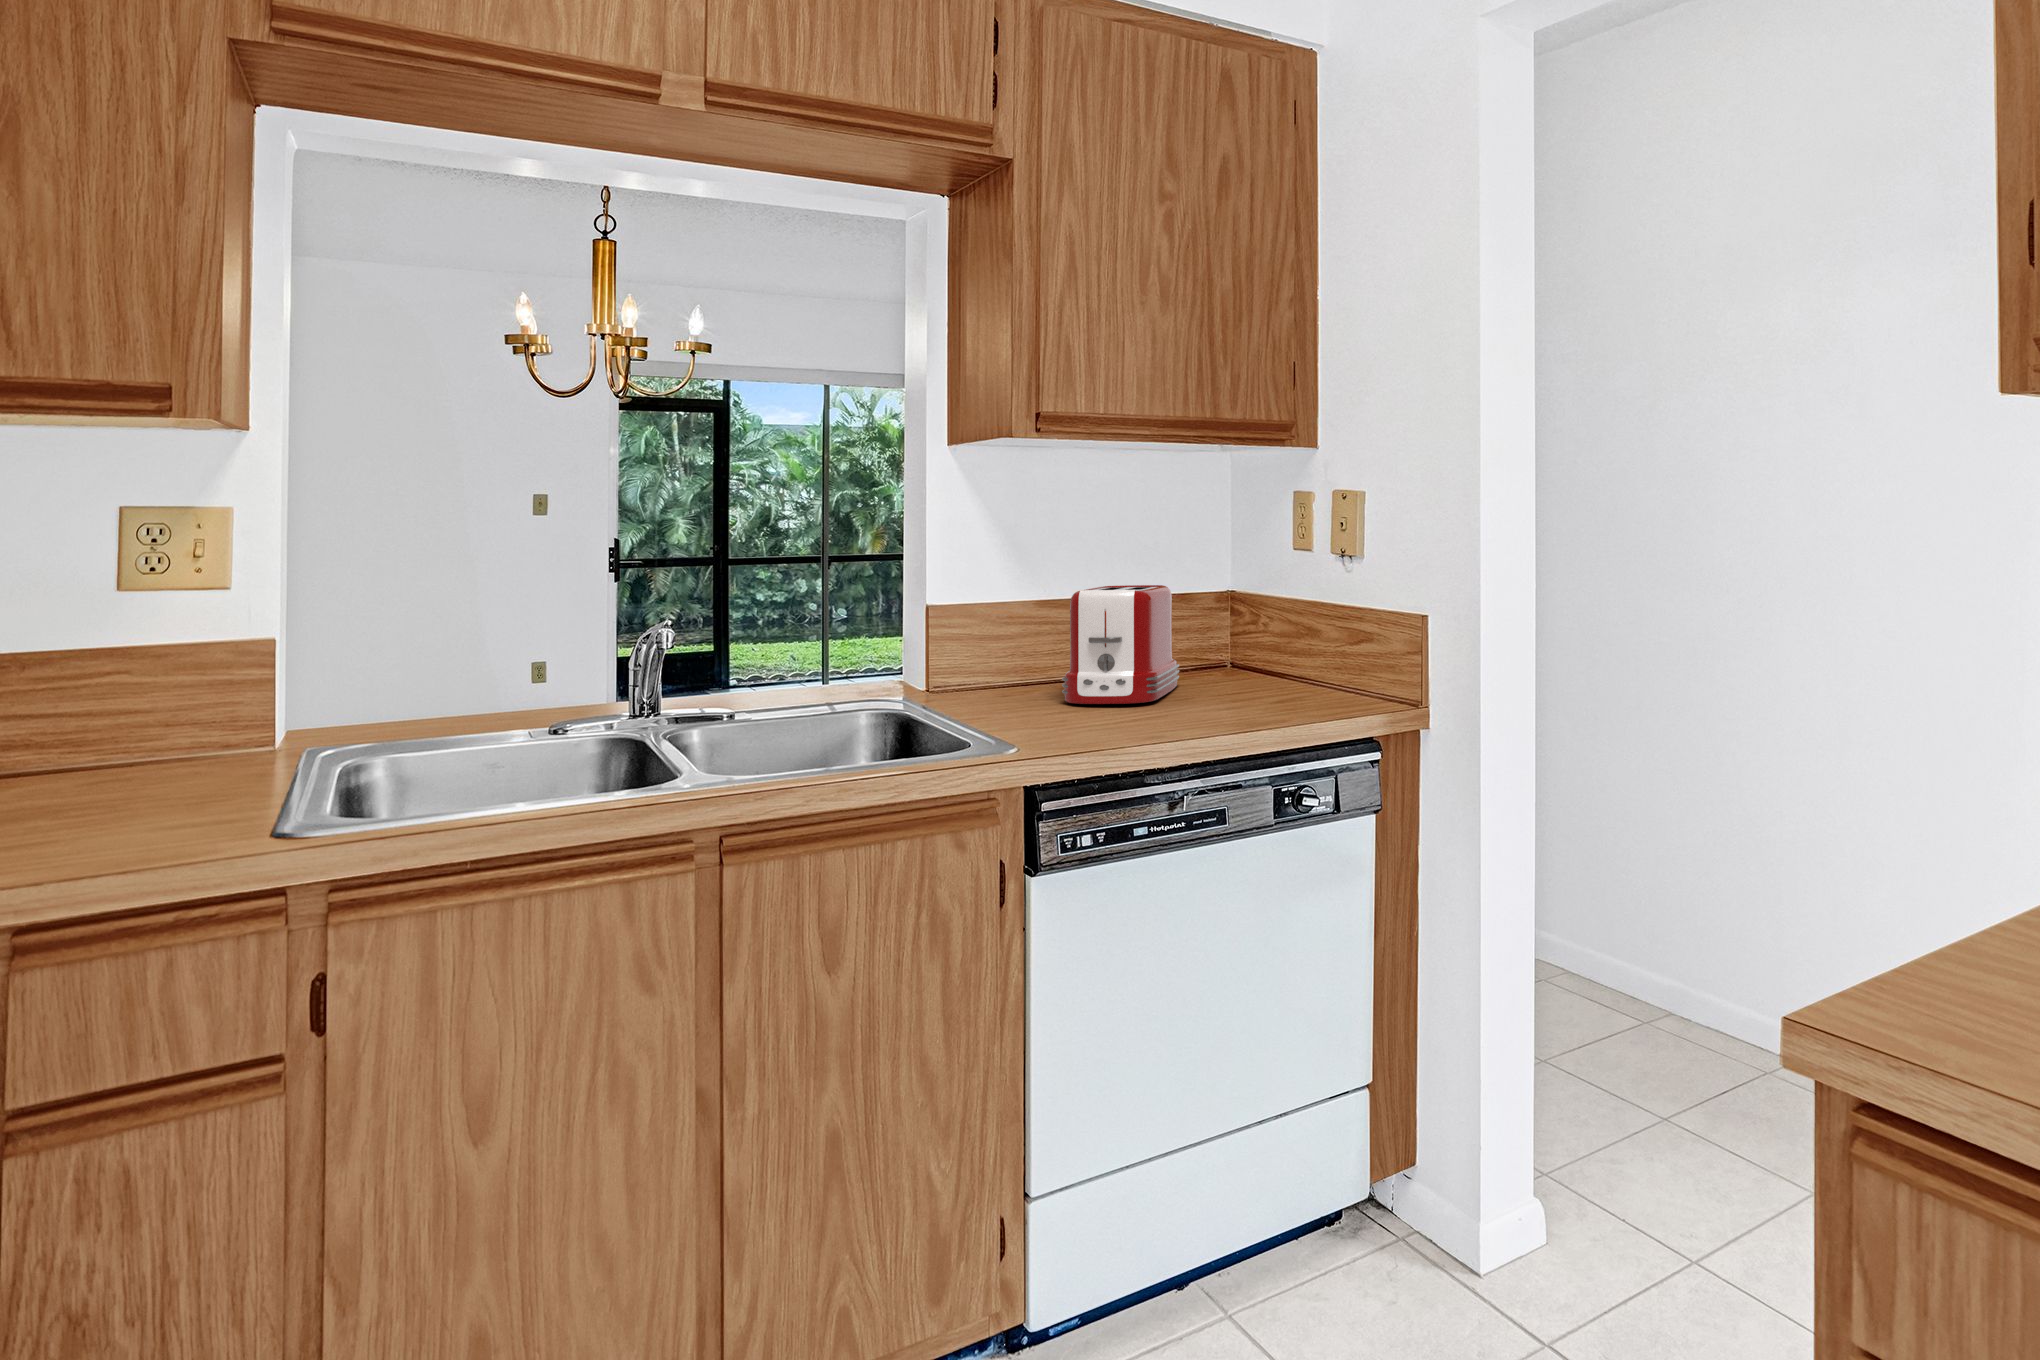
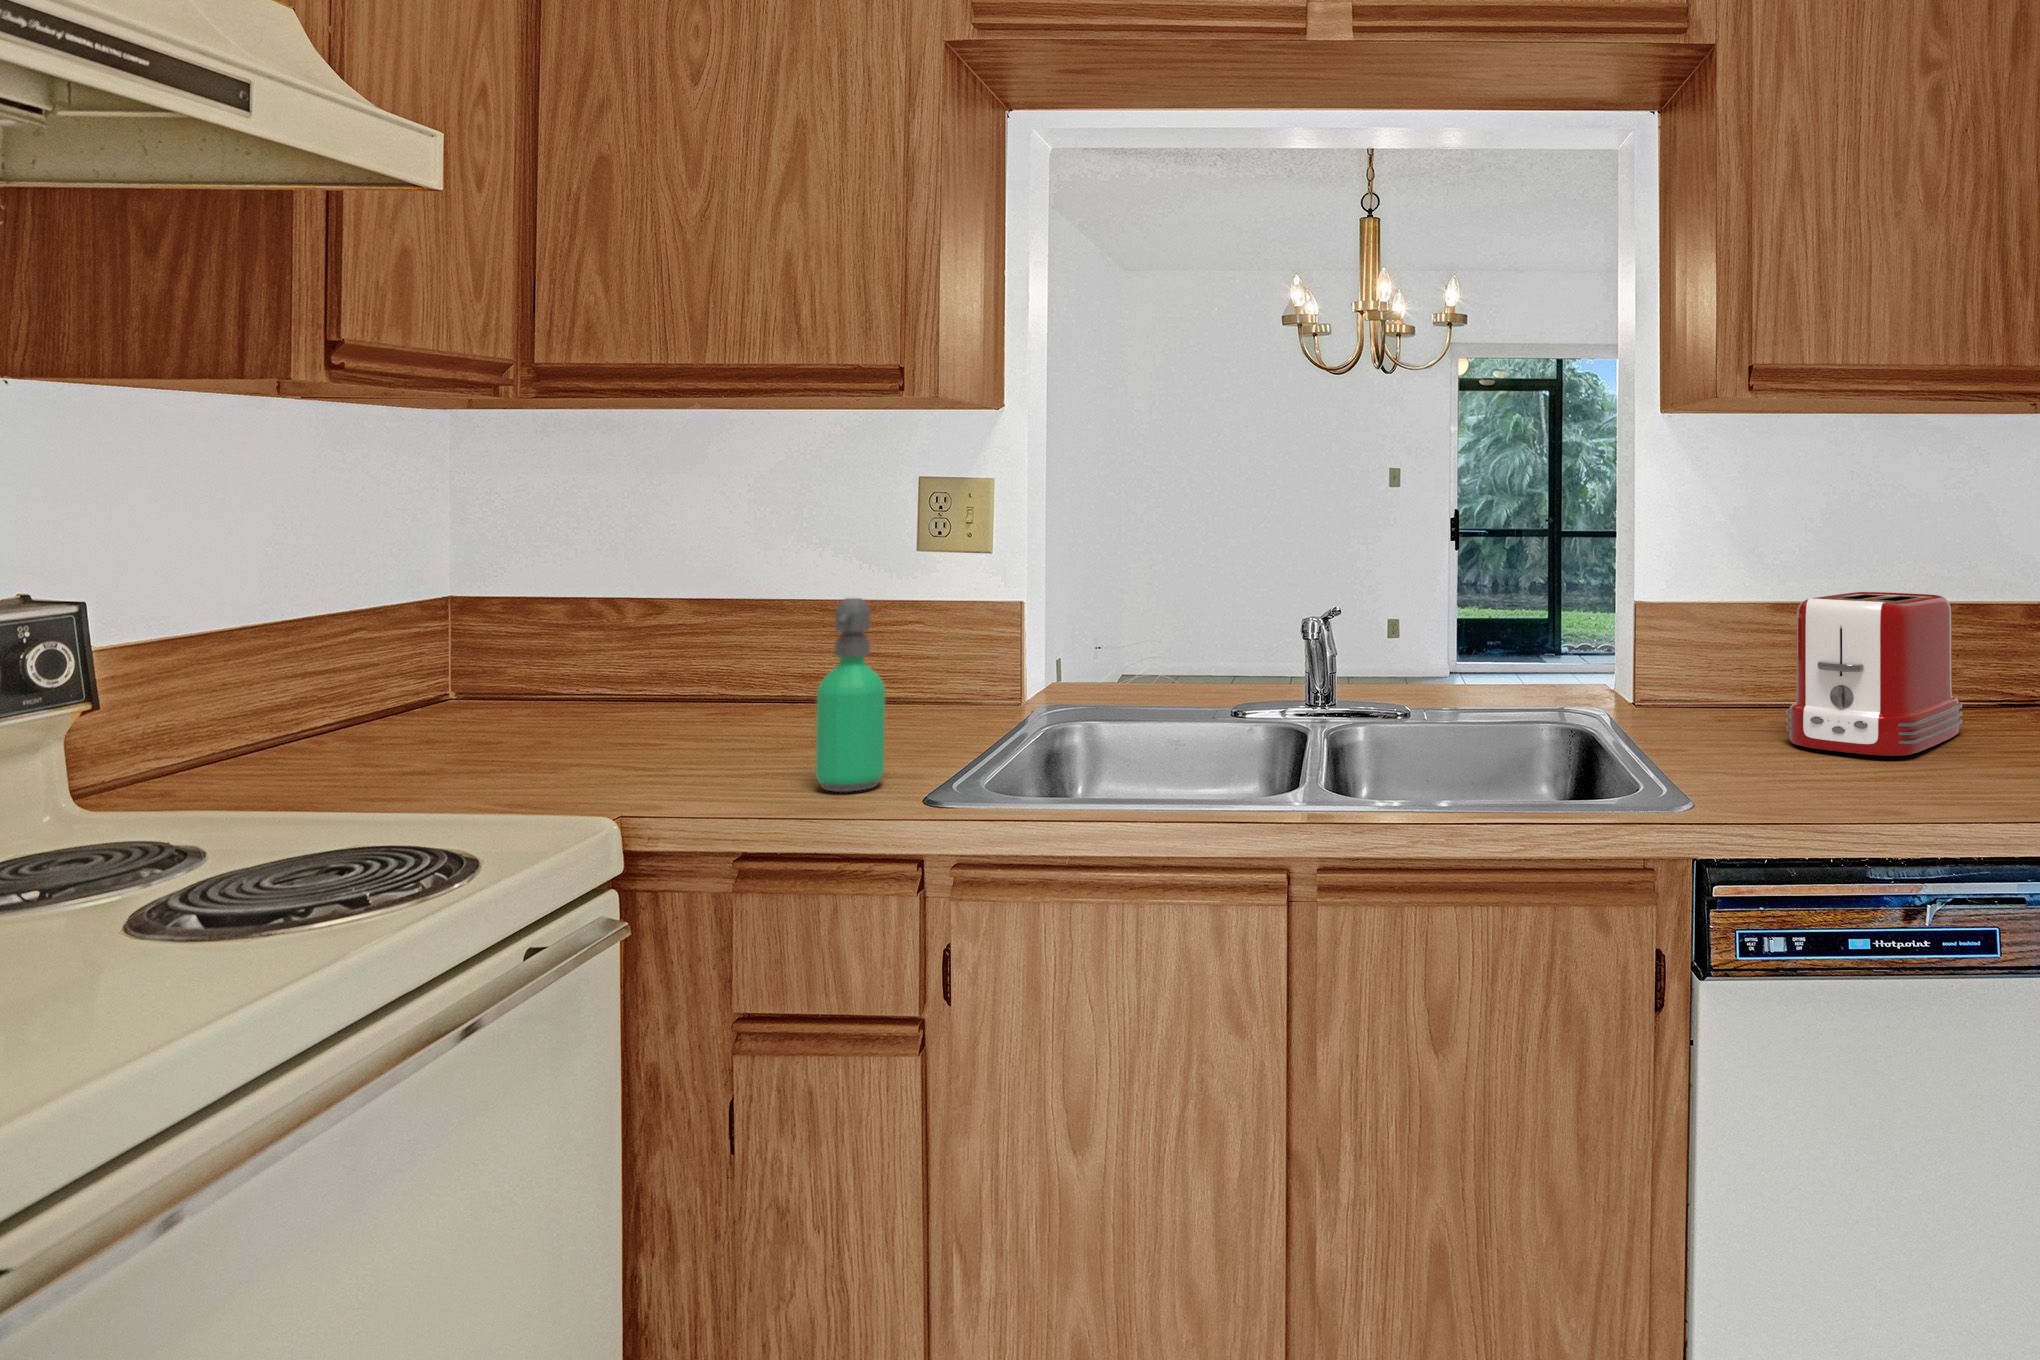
soap dispenser: none [86,630,186,842] -> present [815,598,885,792]

